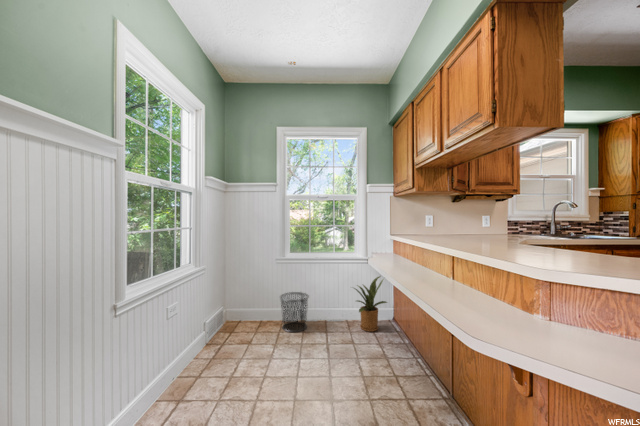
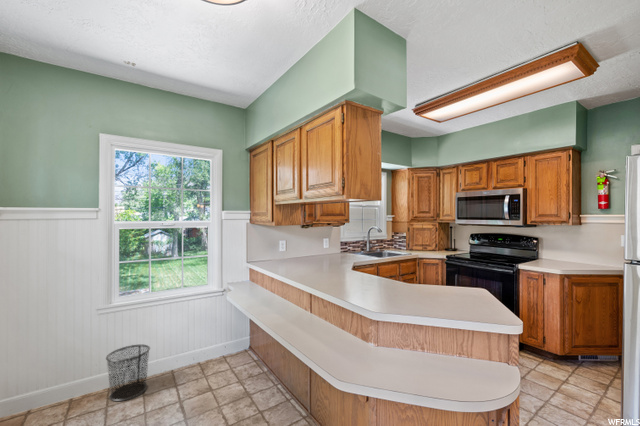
house plant: present [354,276,387,332] -> none [199,307,246,371]

